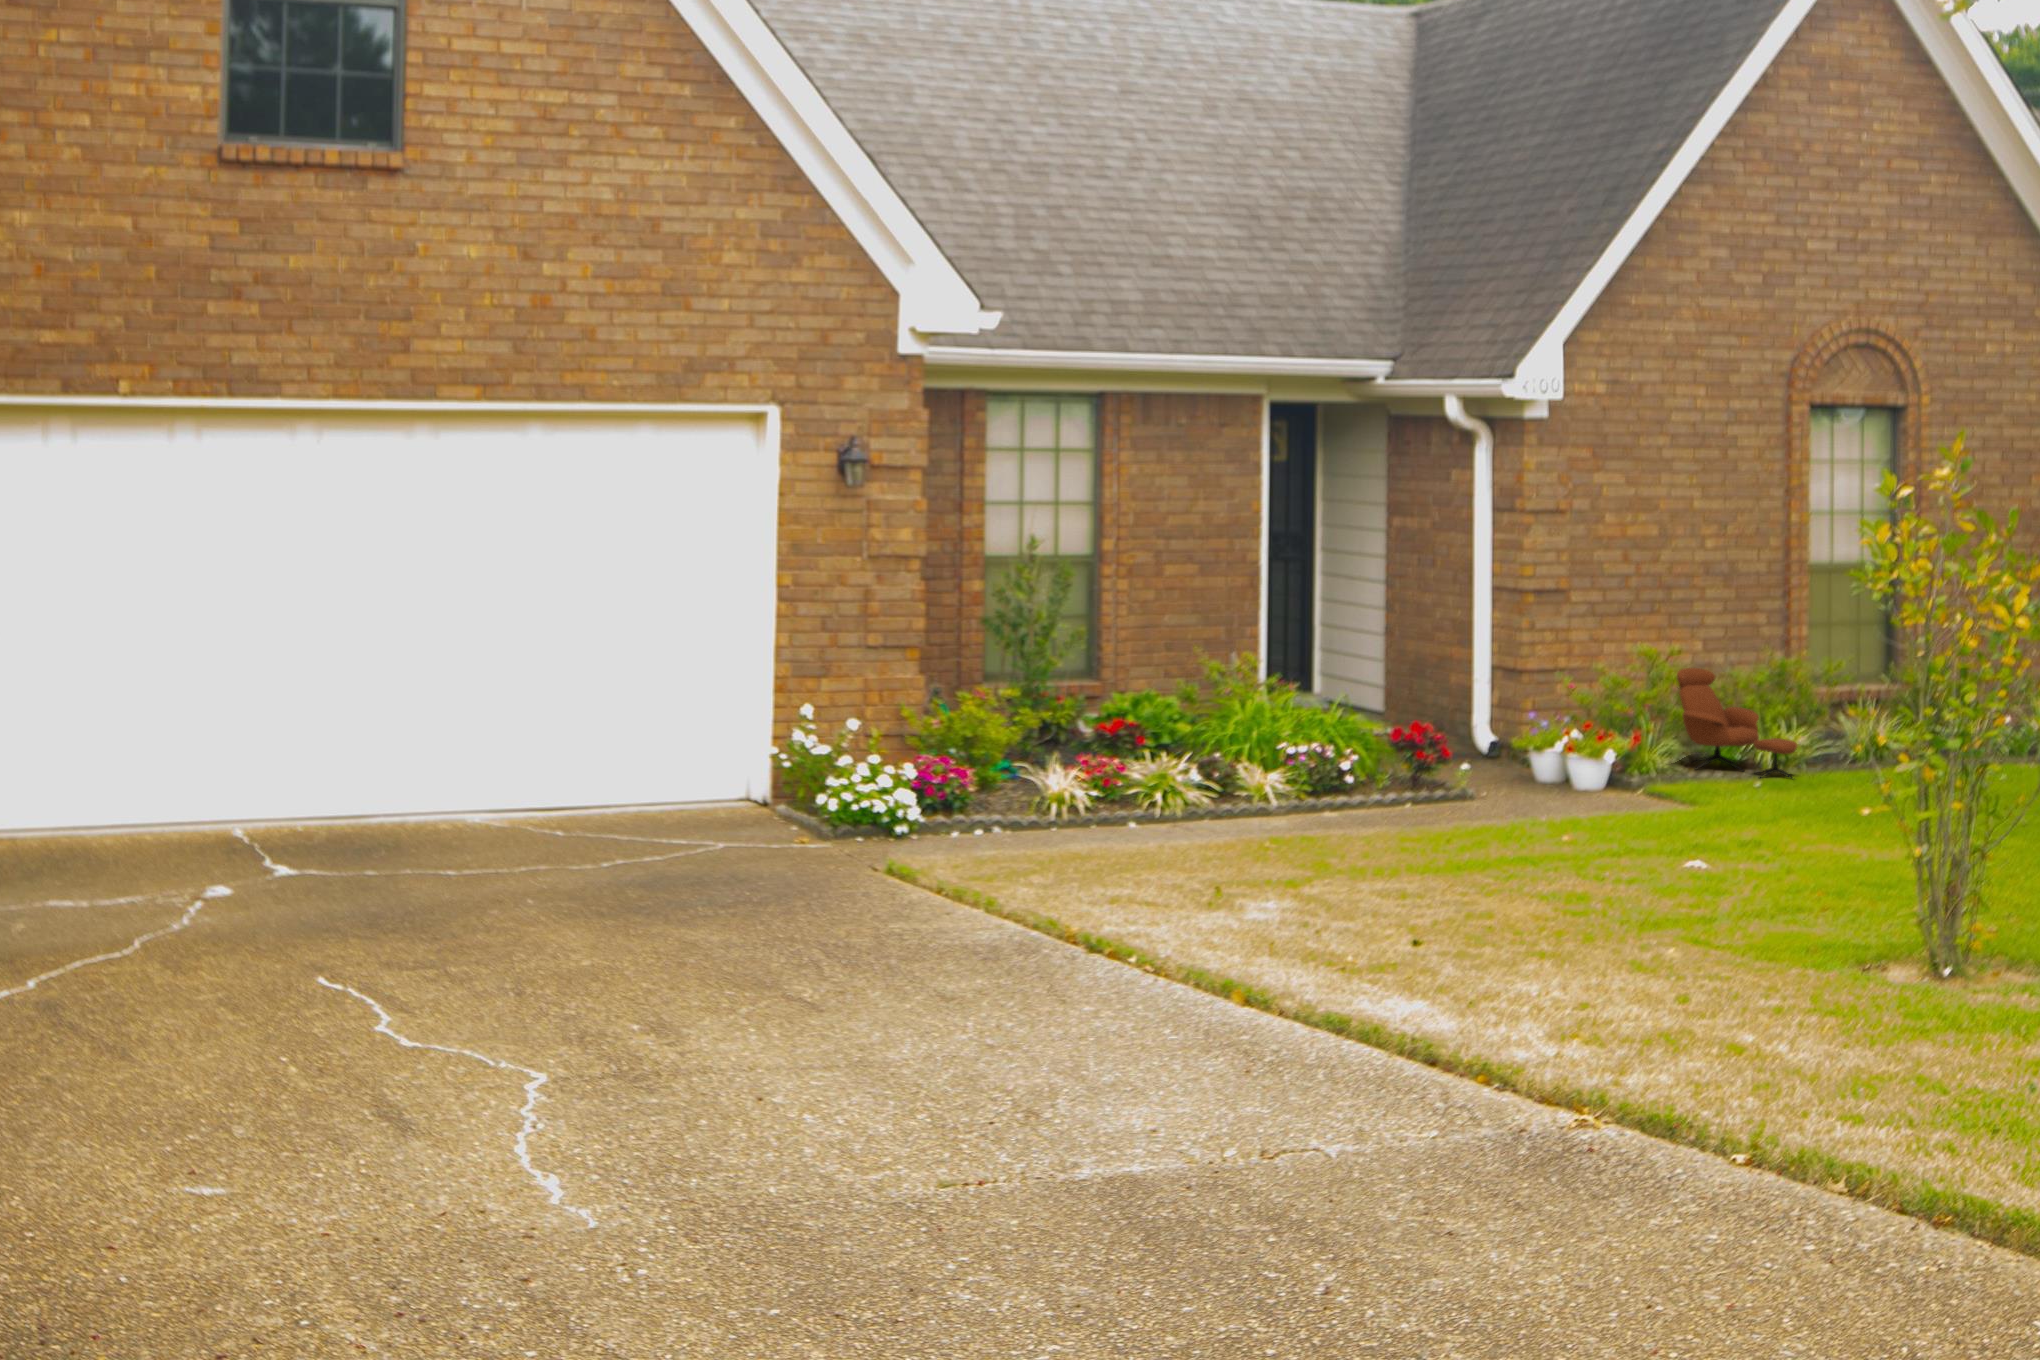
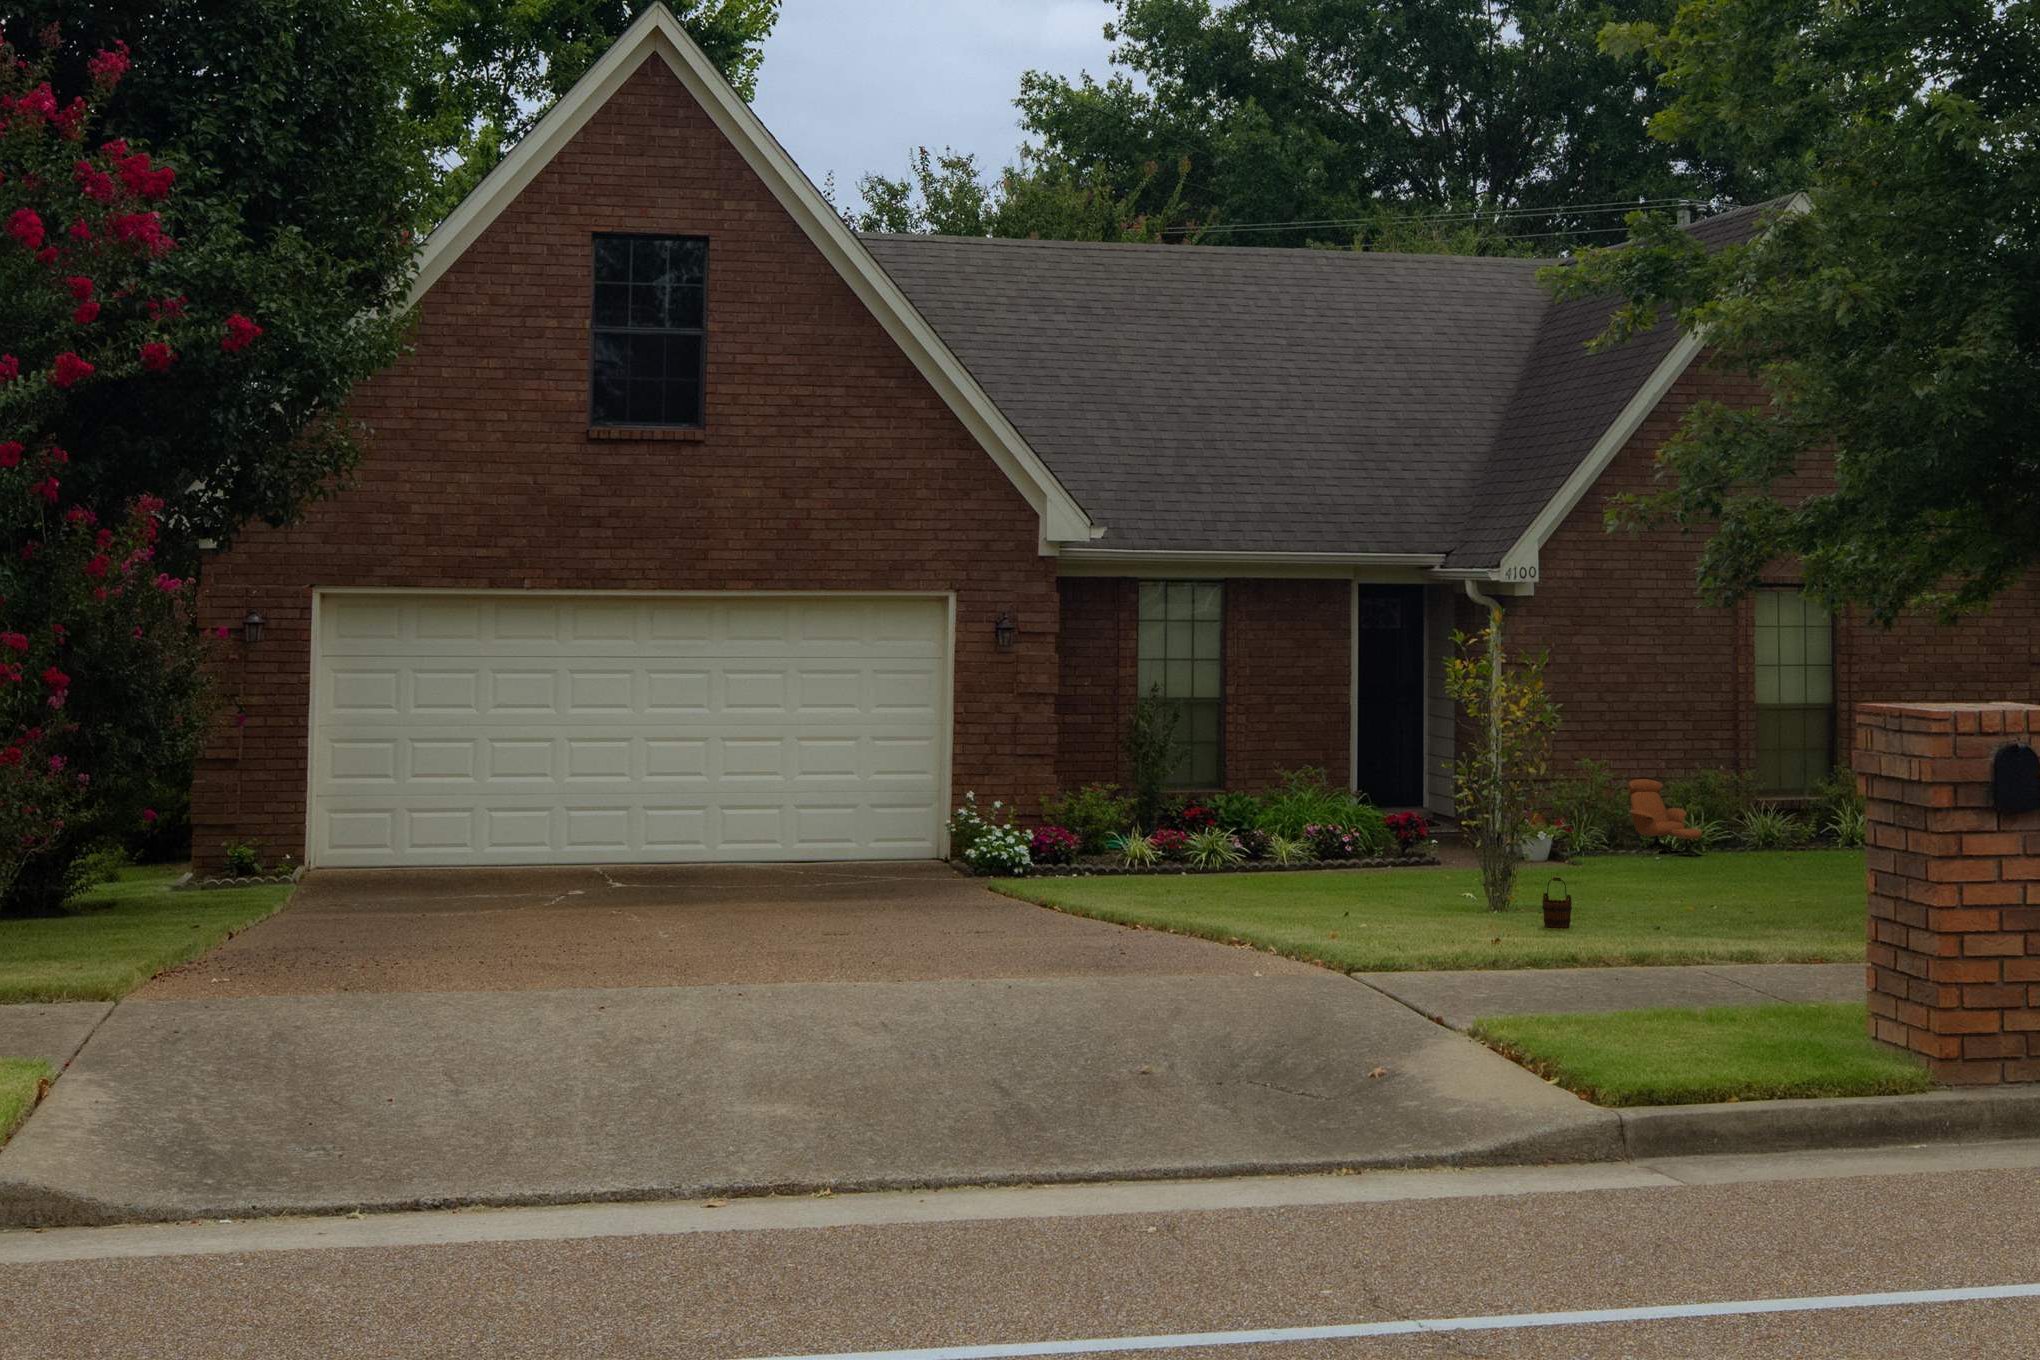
wooden bucket: none [1968,901,2028,990] -> present [1542,877,1572,928]

